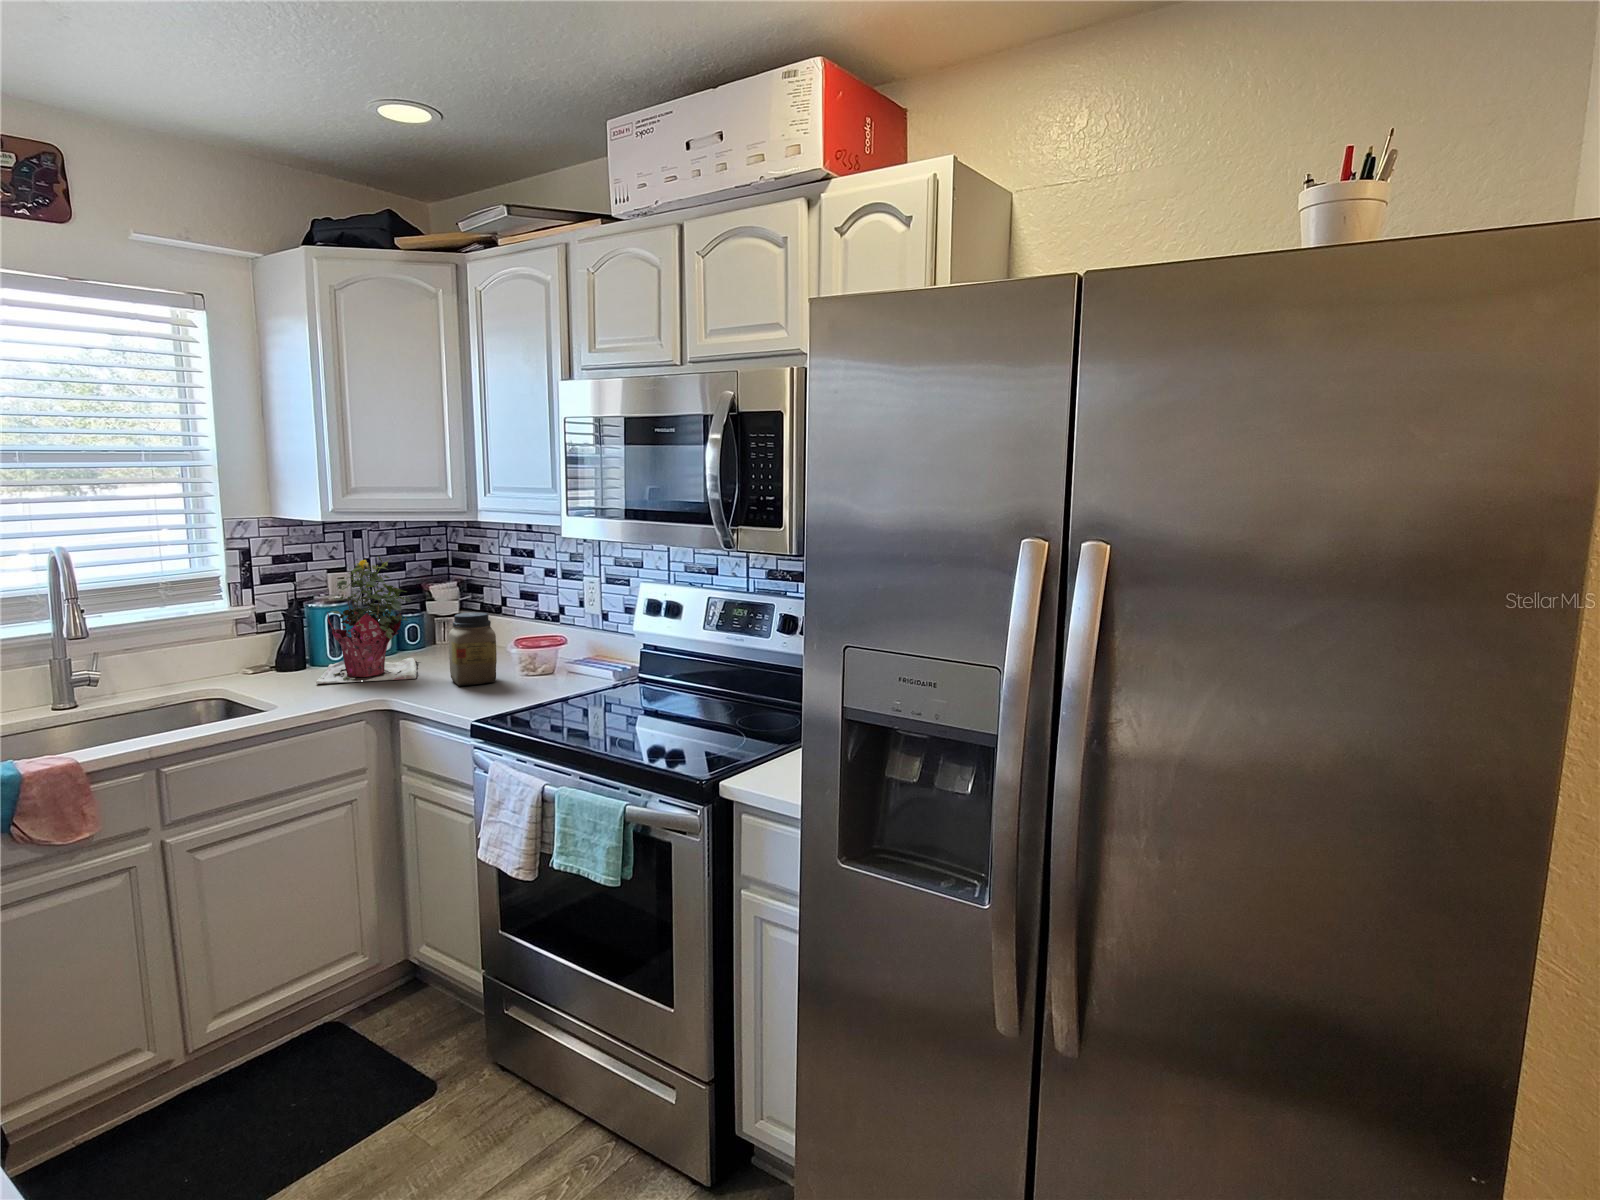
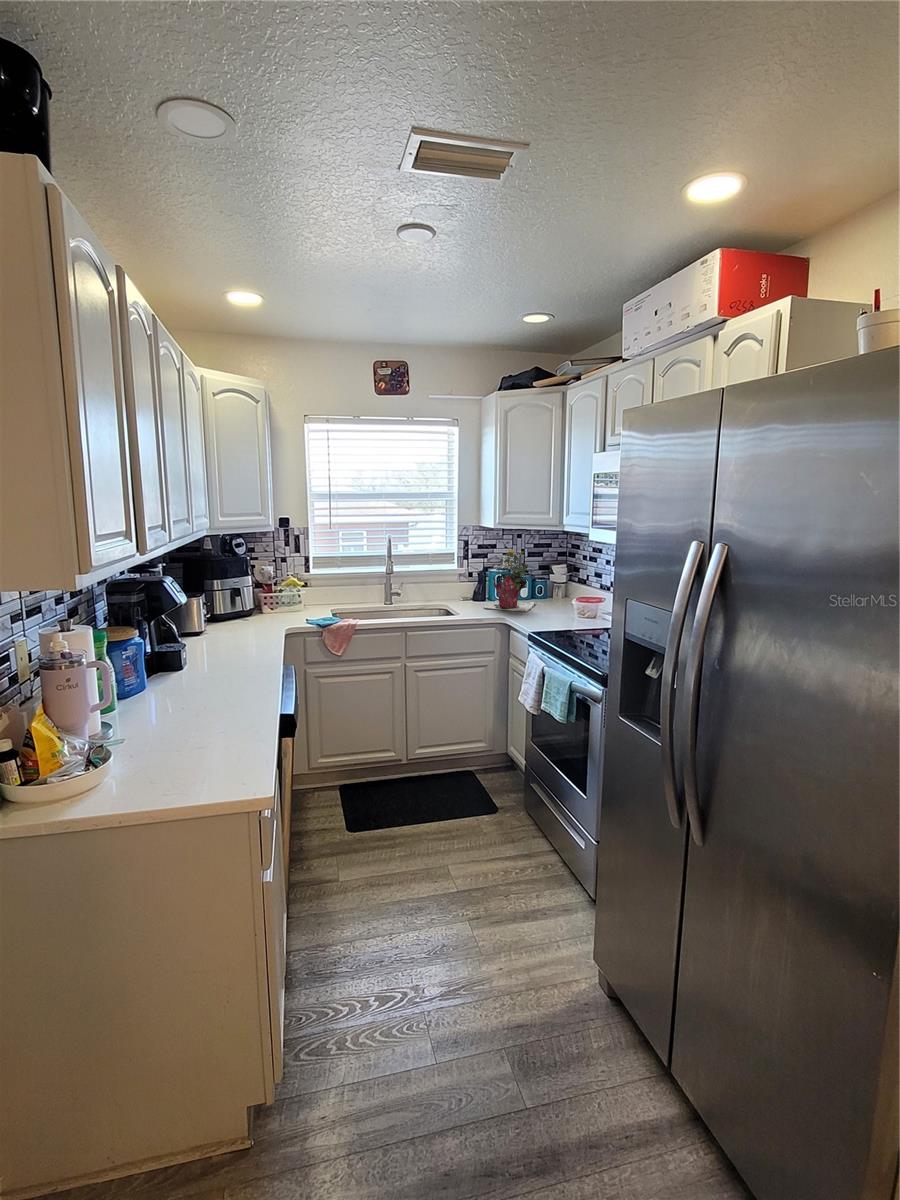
jar: present [448,613,497,686] -> none [541,580,563,618]

